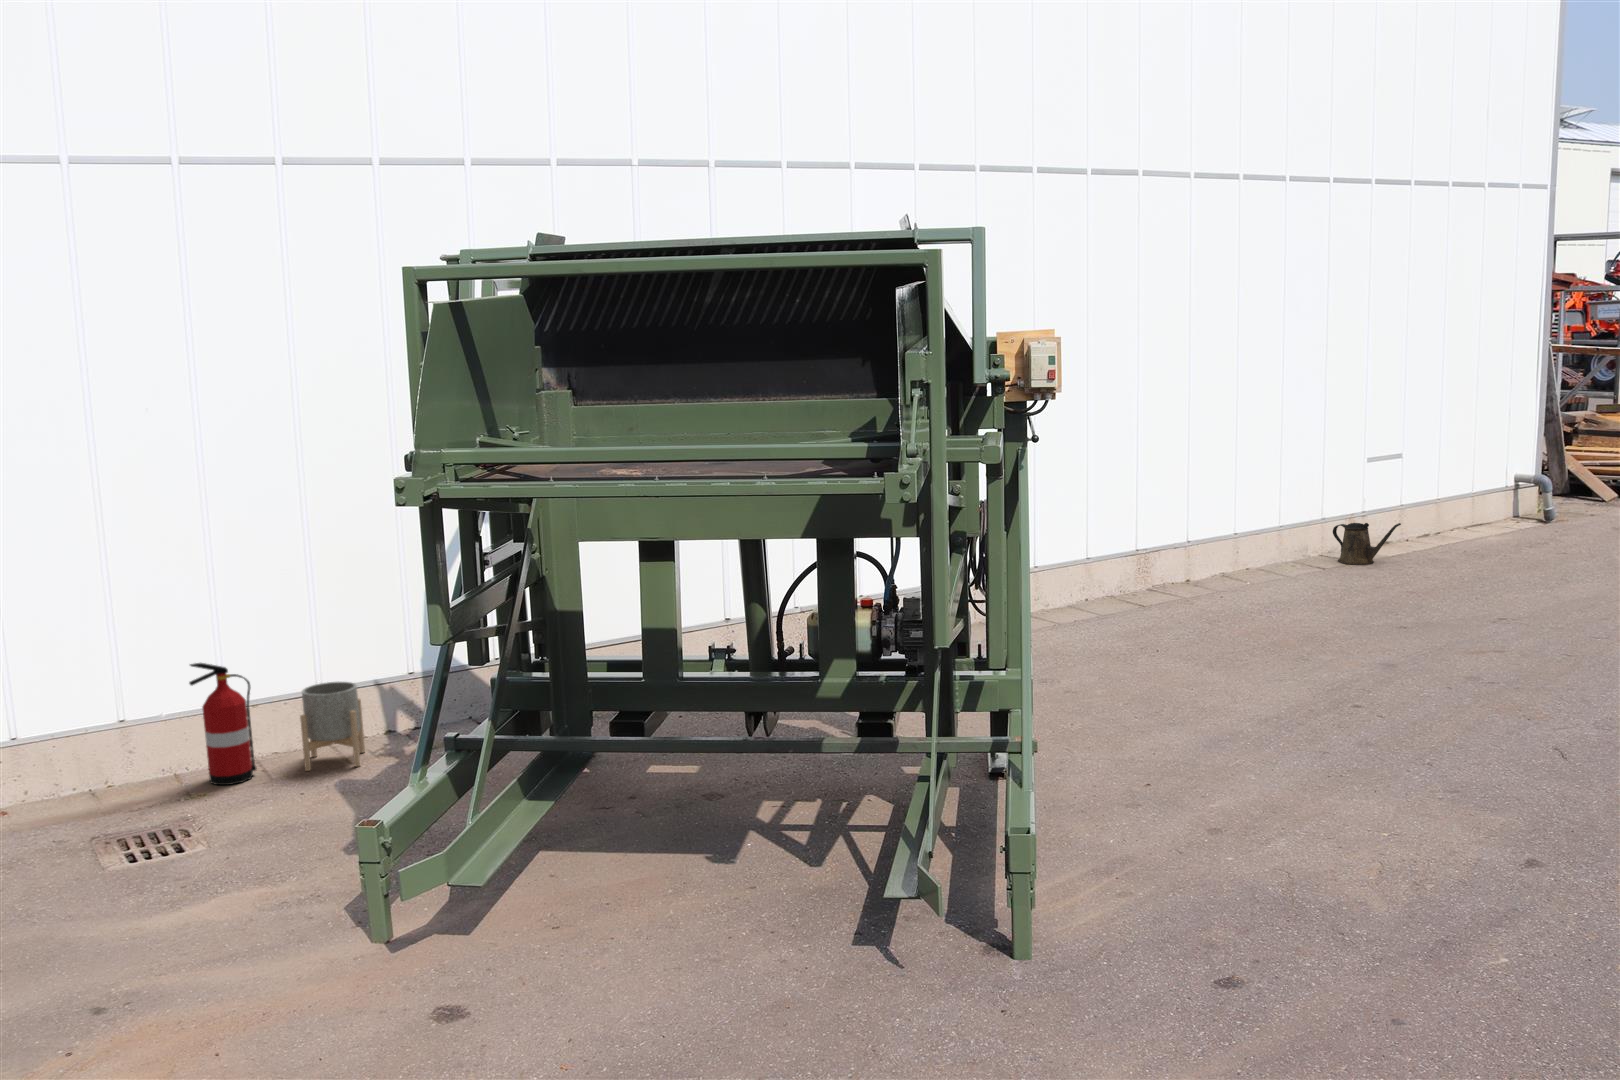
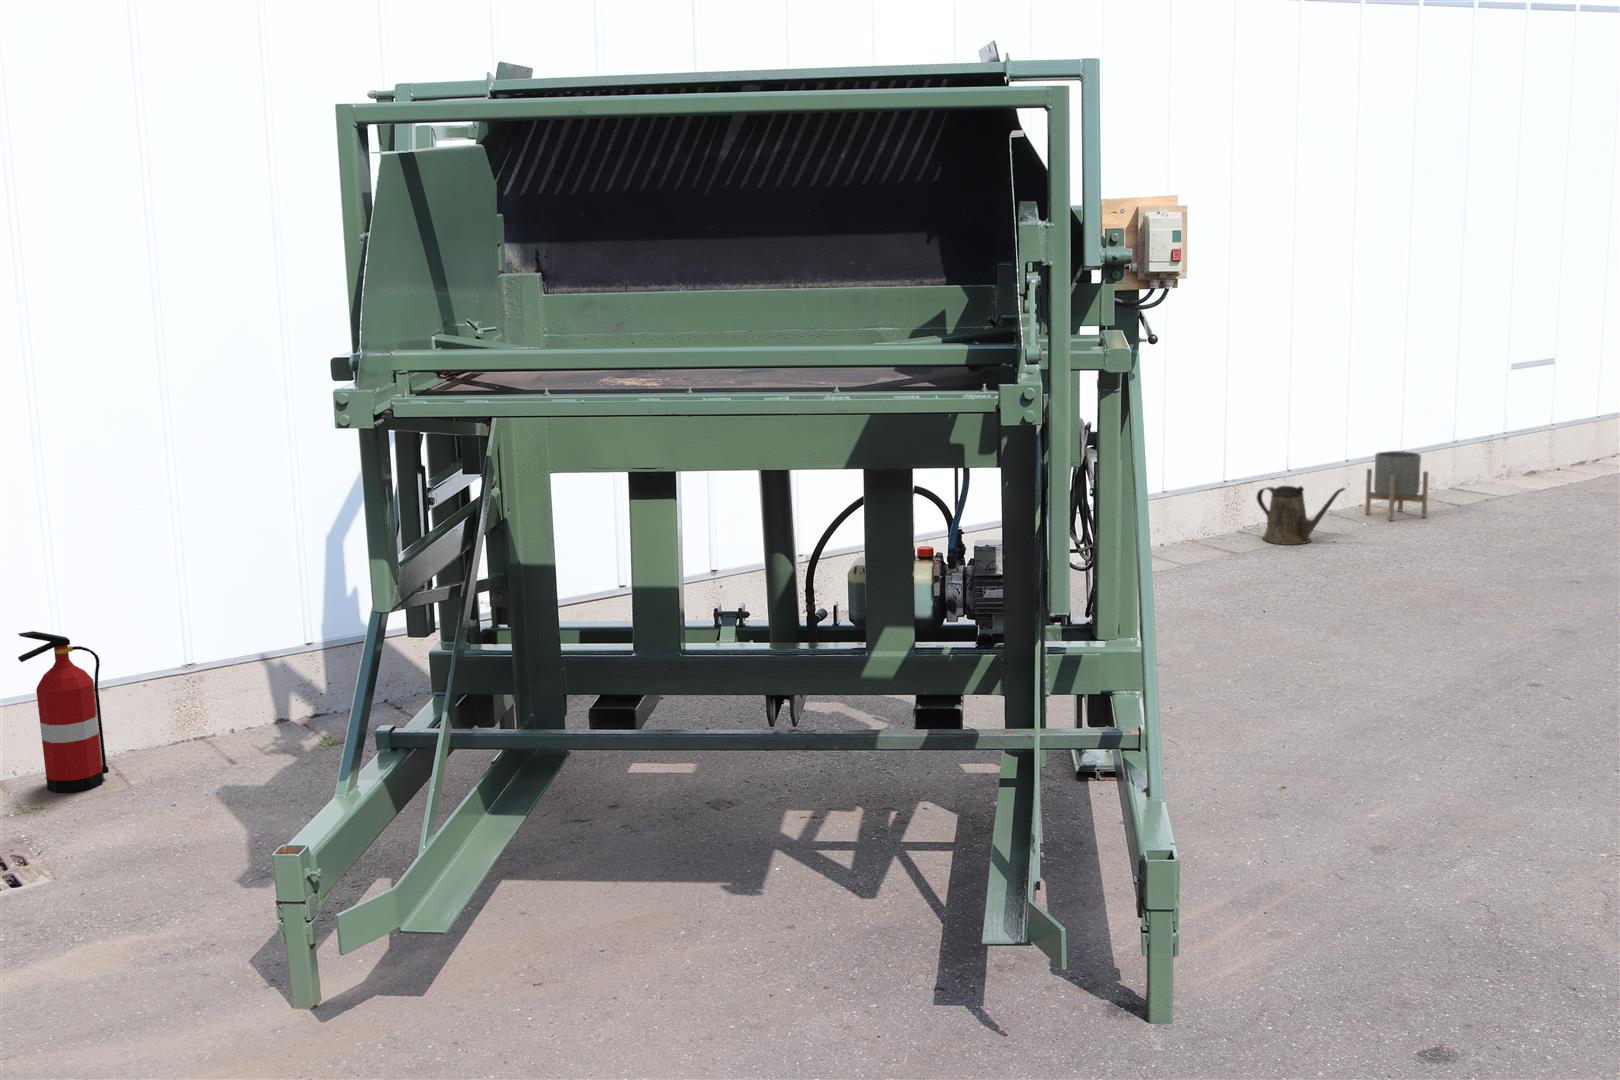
watering can: present [1333,523,1401,565] -> present [1257,486,1345,545]
planter: present [300,682,365,771] -> present [1365,451,1428,521]

